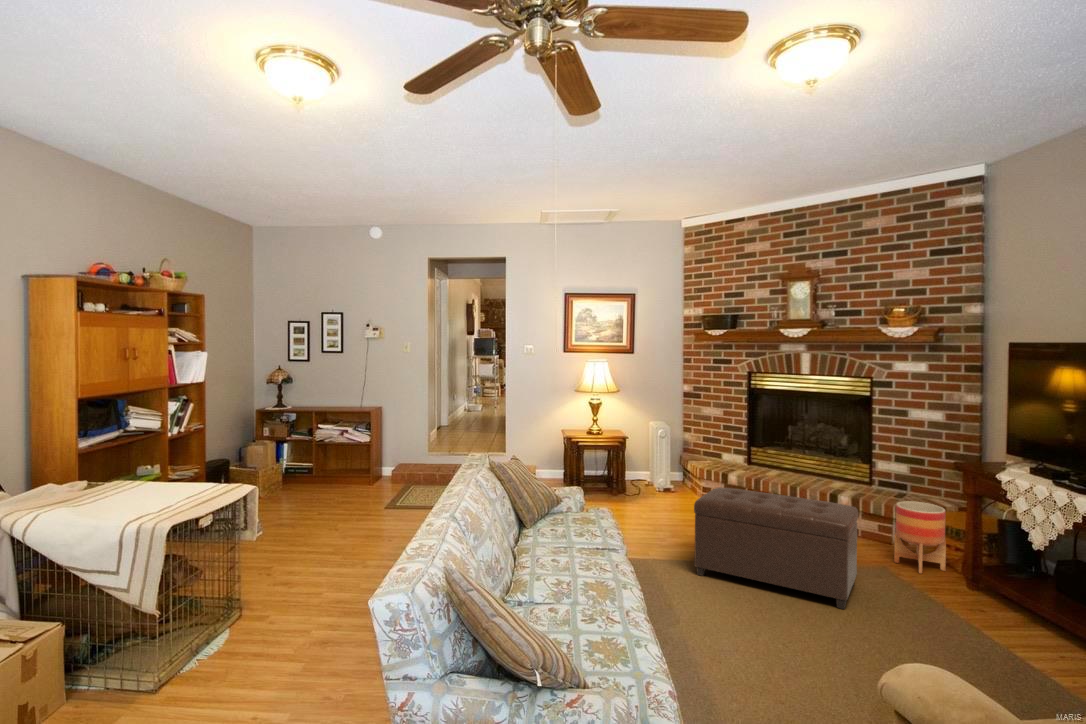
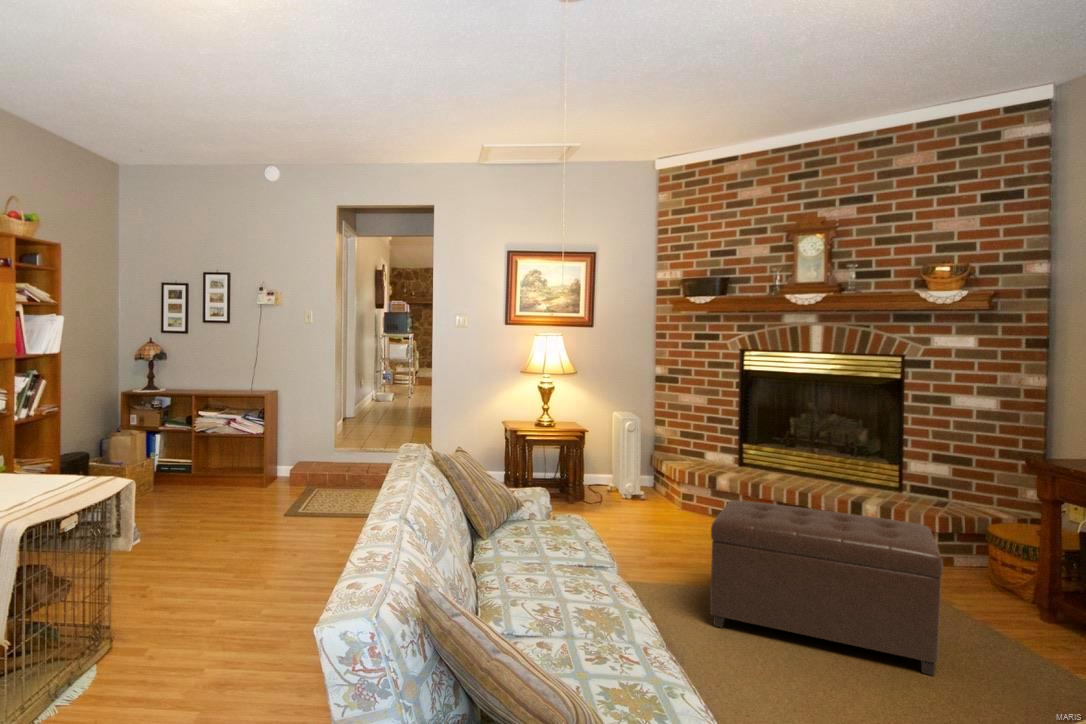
planter: present [894,501,946,573] -> none [952,513,1023,609]

